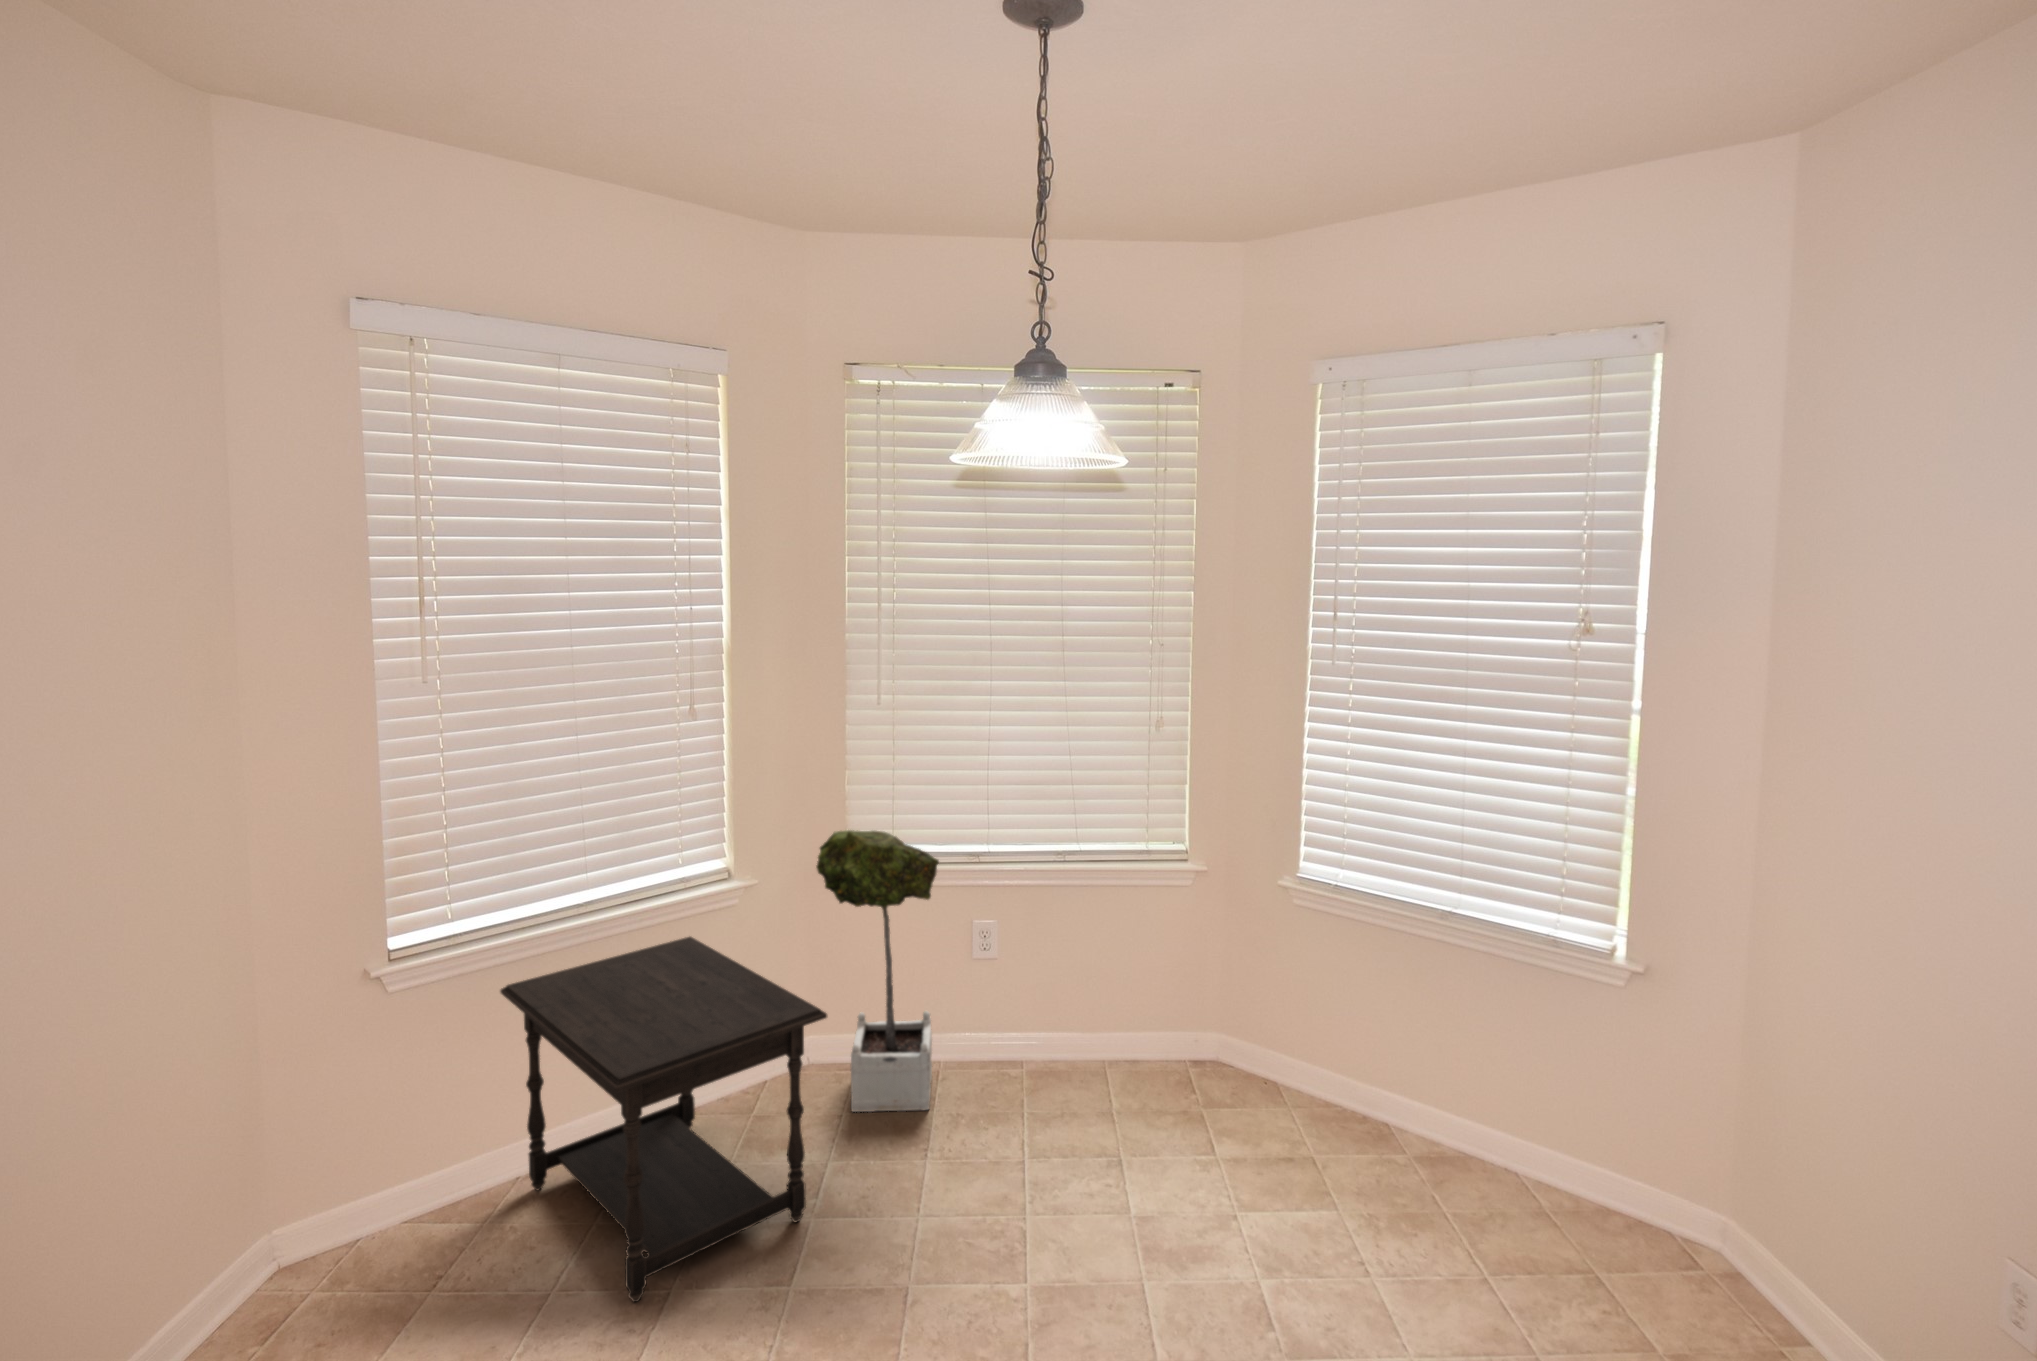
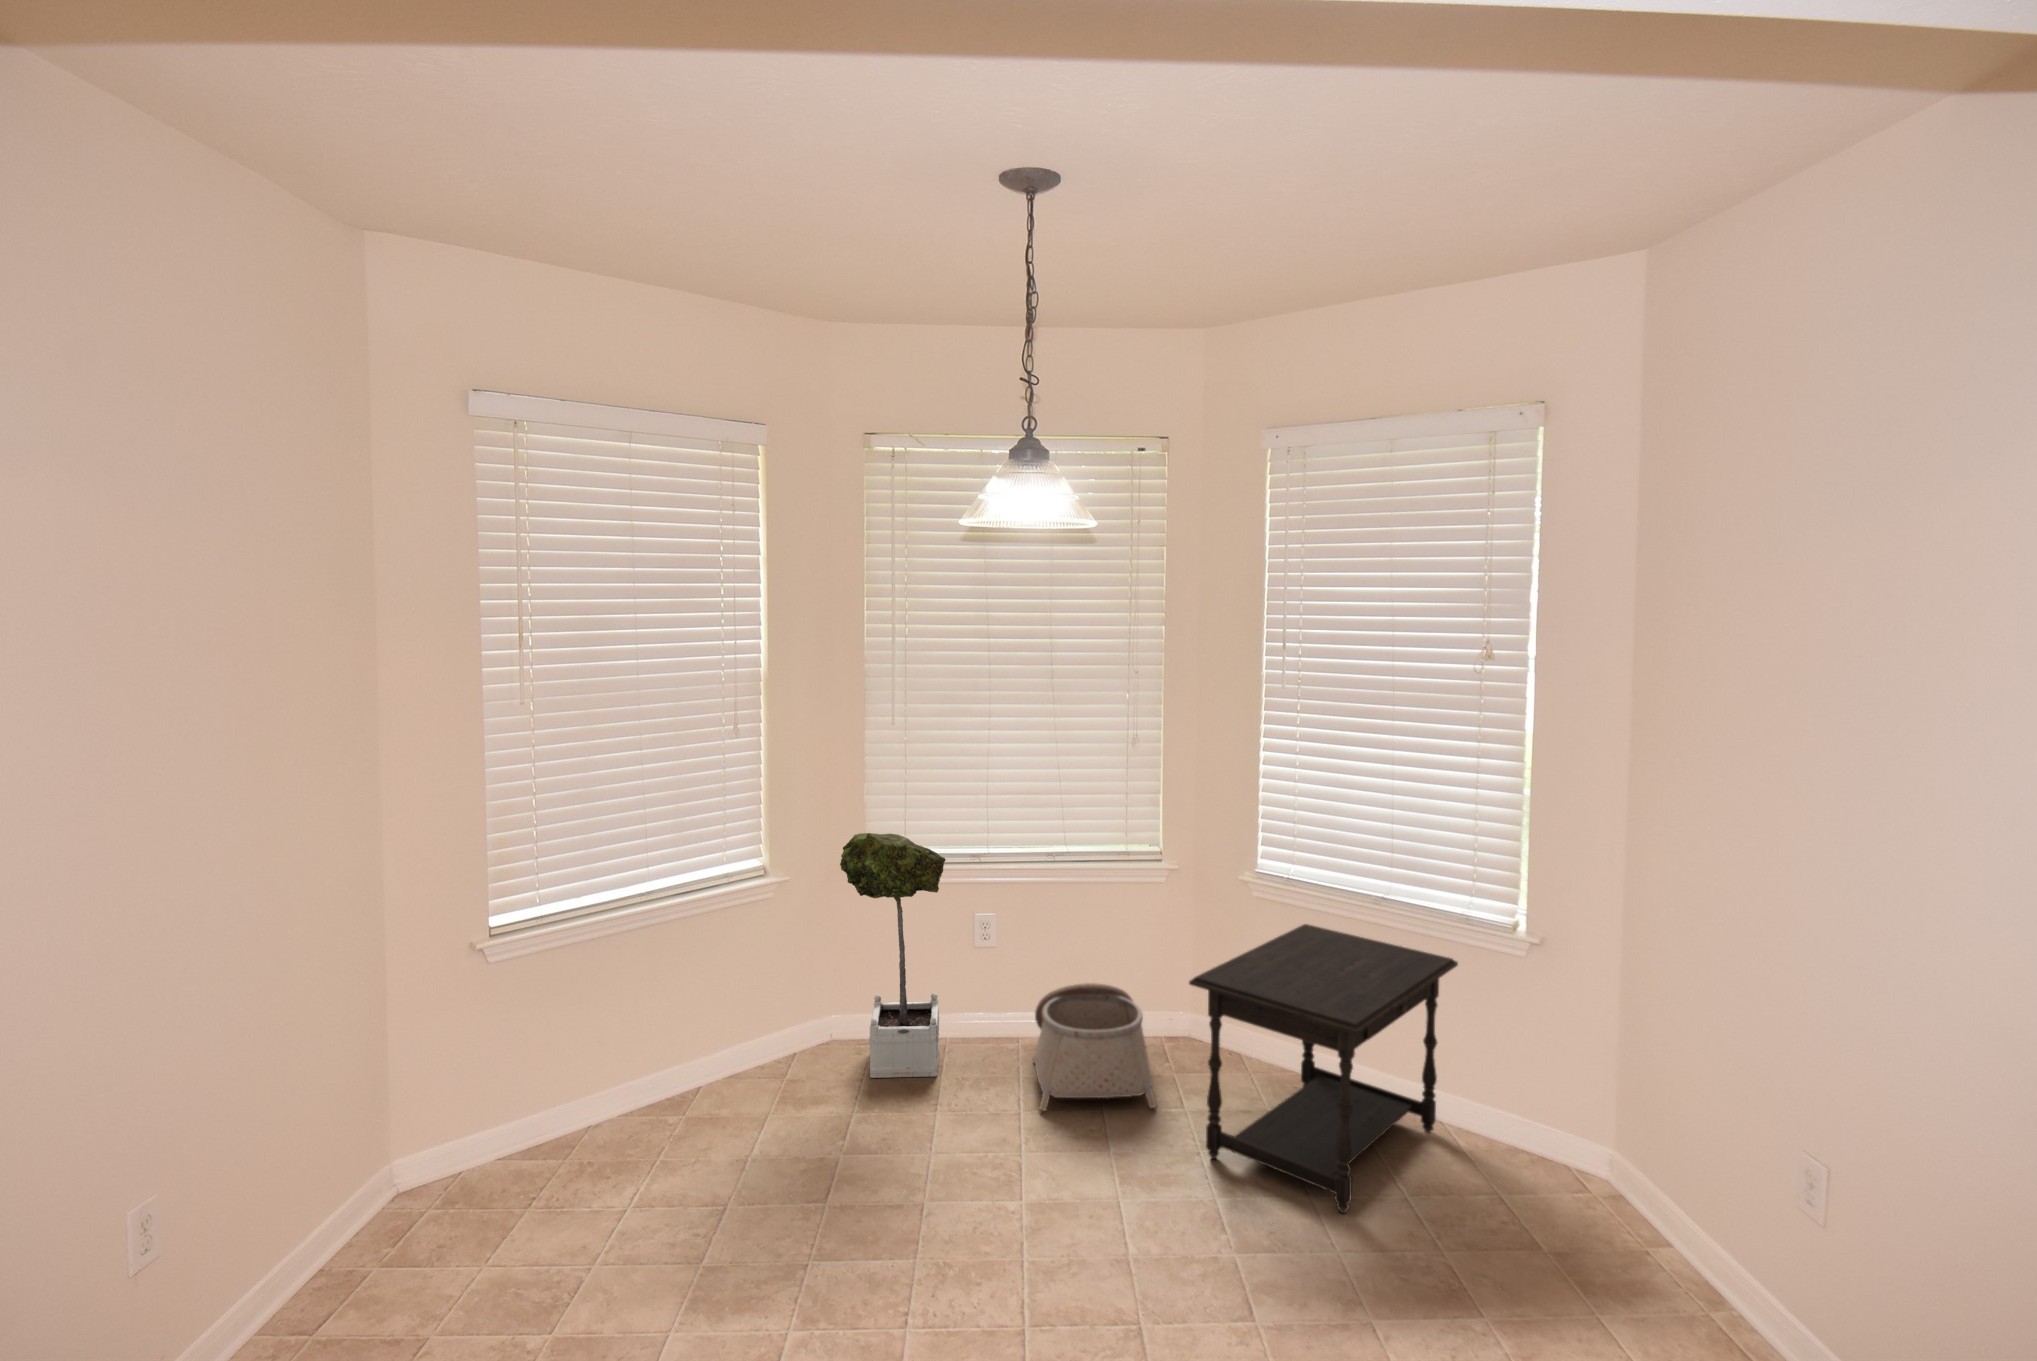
side table: present [500,937,827,1302] -> present [1189,924,1458,1213]
basket: none [1039,1003,1184,1157] -> present [1033,983,1156,1110]

